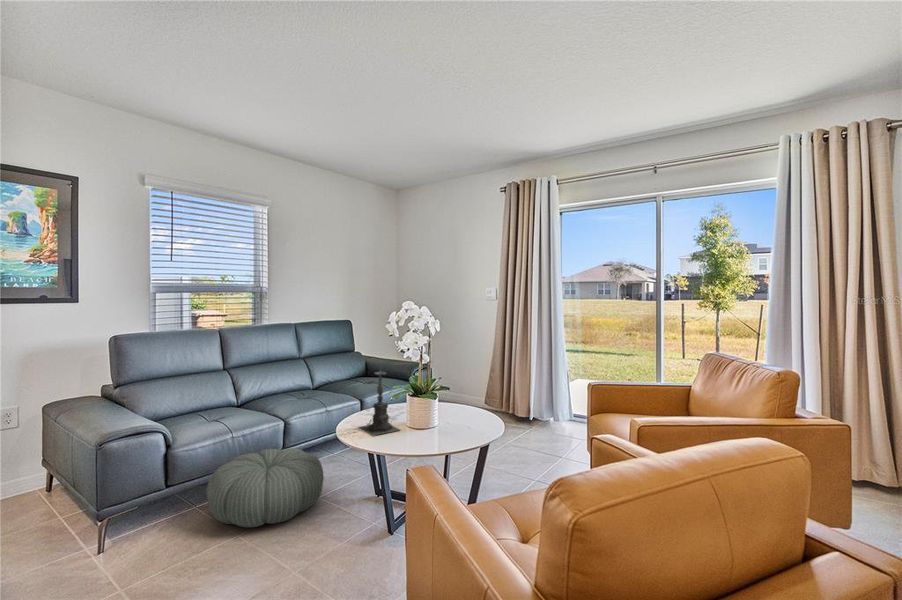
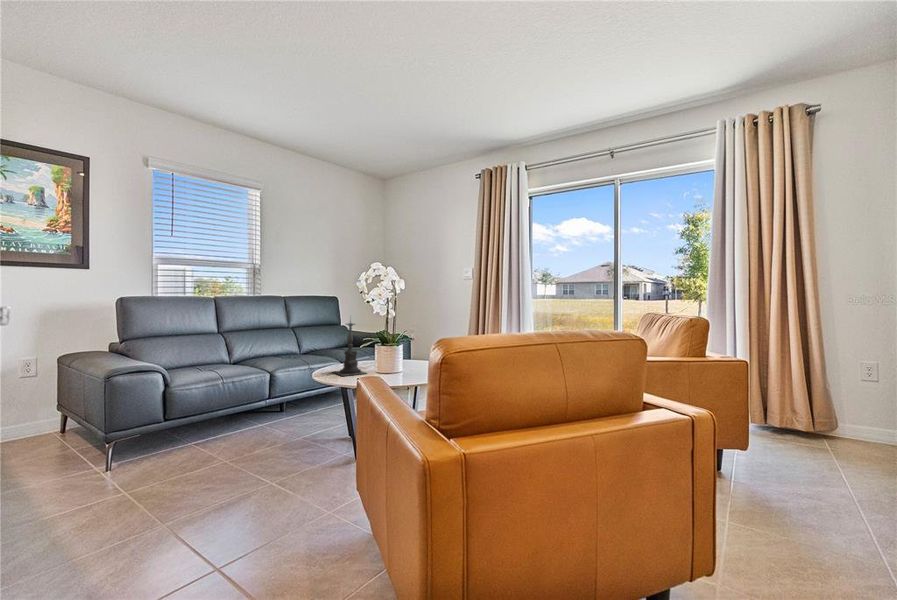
pouf: present [207,448,324,527] -> none [200,396,303,454]

